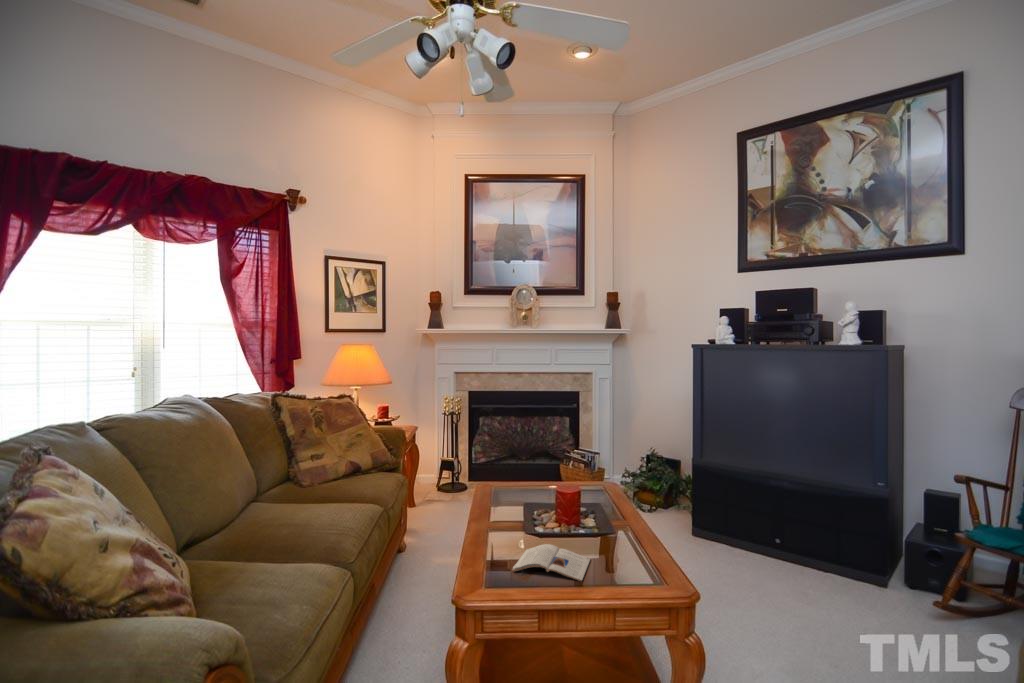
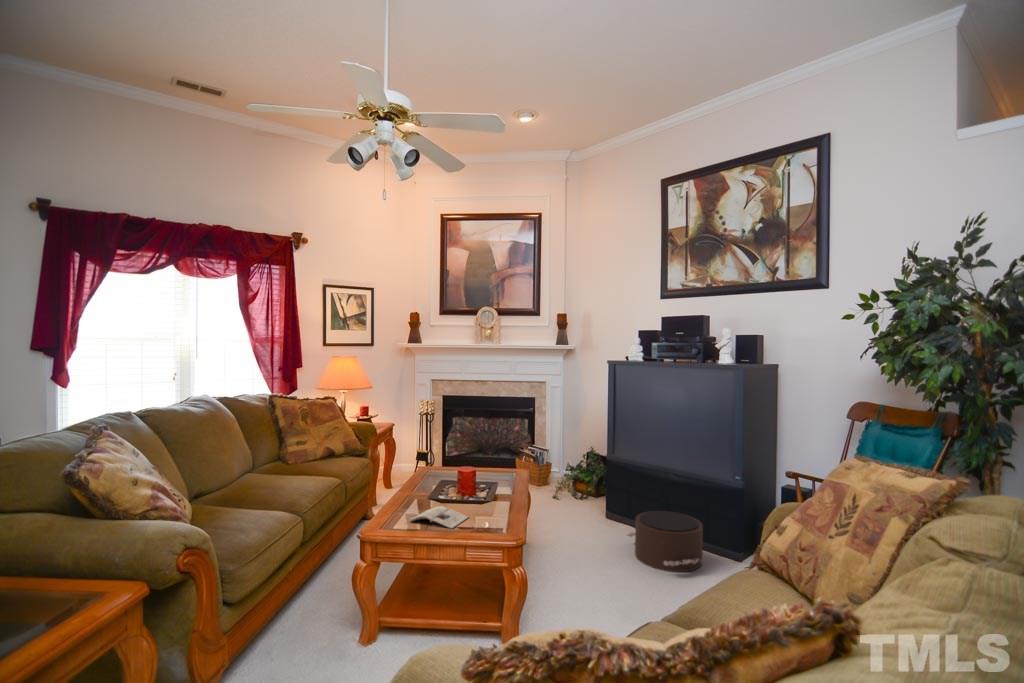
pouf: none [737,528,857,609] -> present [627,511,703,572]

